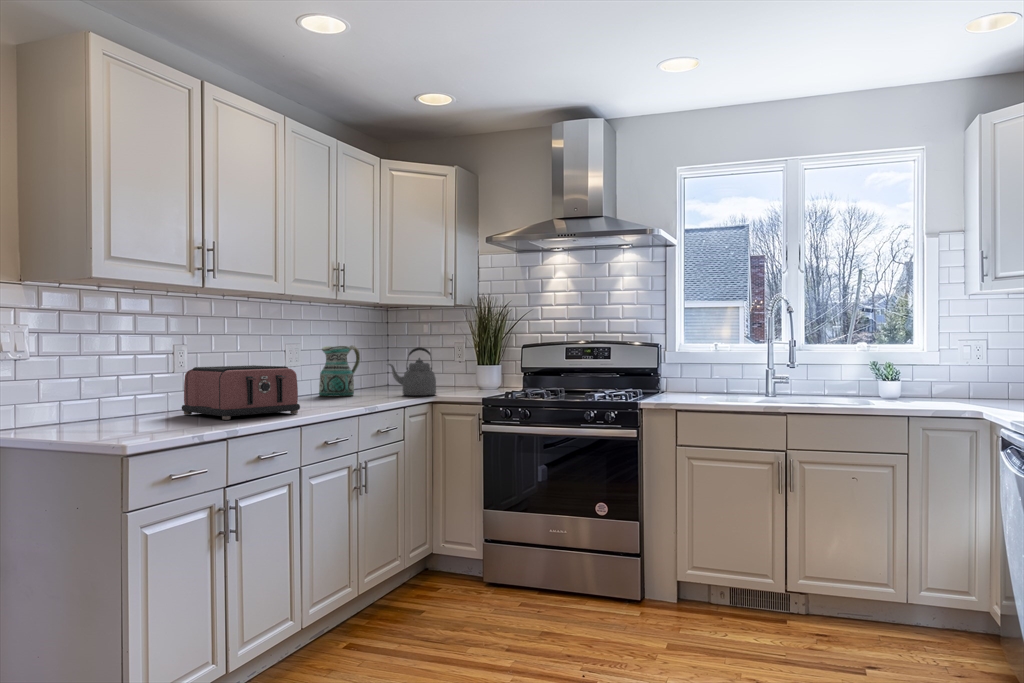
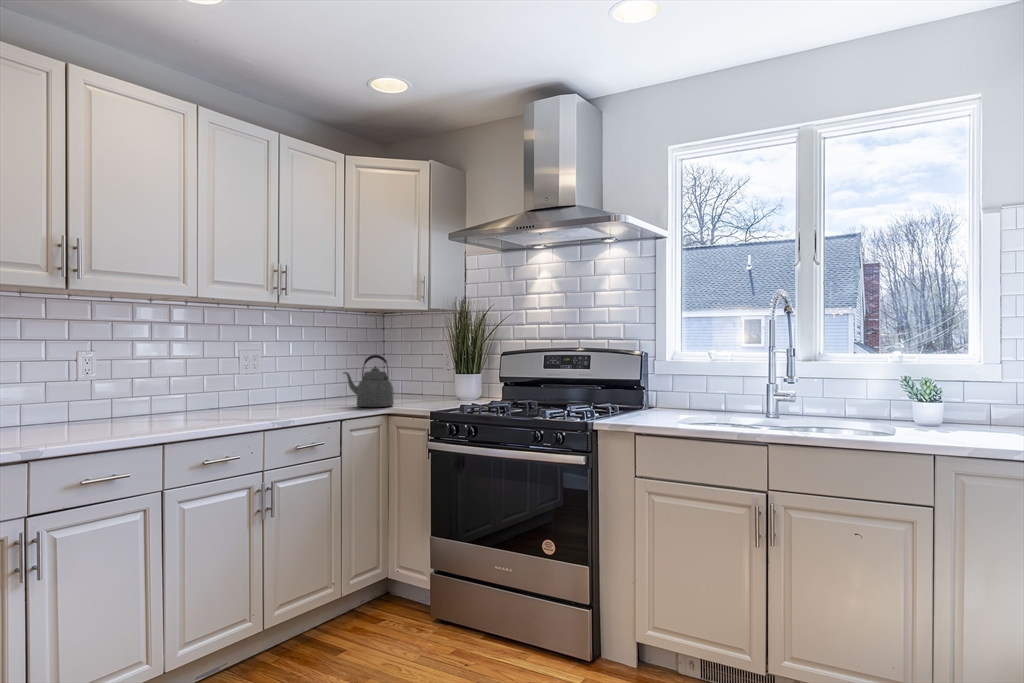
ceramic pitcher: present [319,346,360,397] -> none [273,352,322,406]
toaster: present [182,365,300,420] -> none [60,375,175,437]

